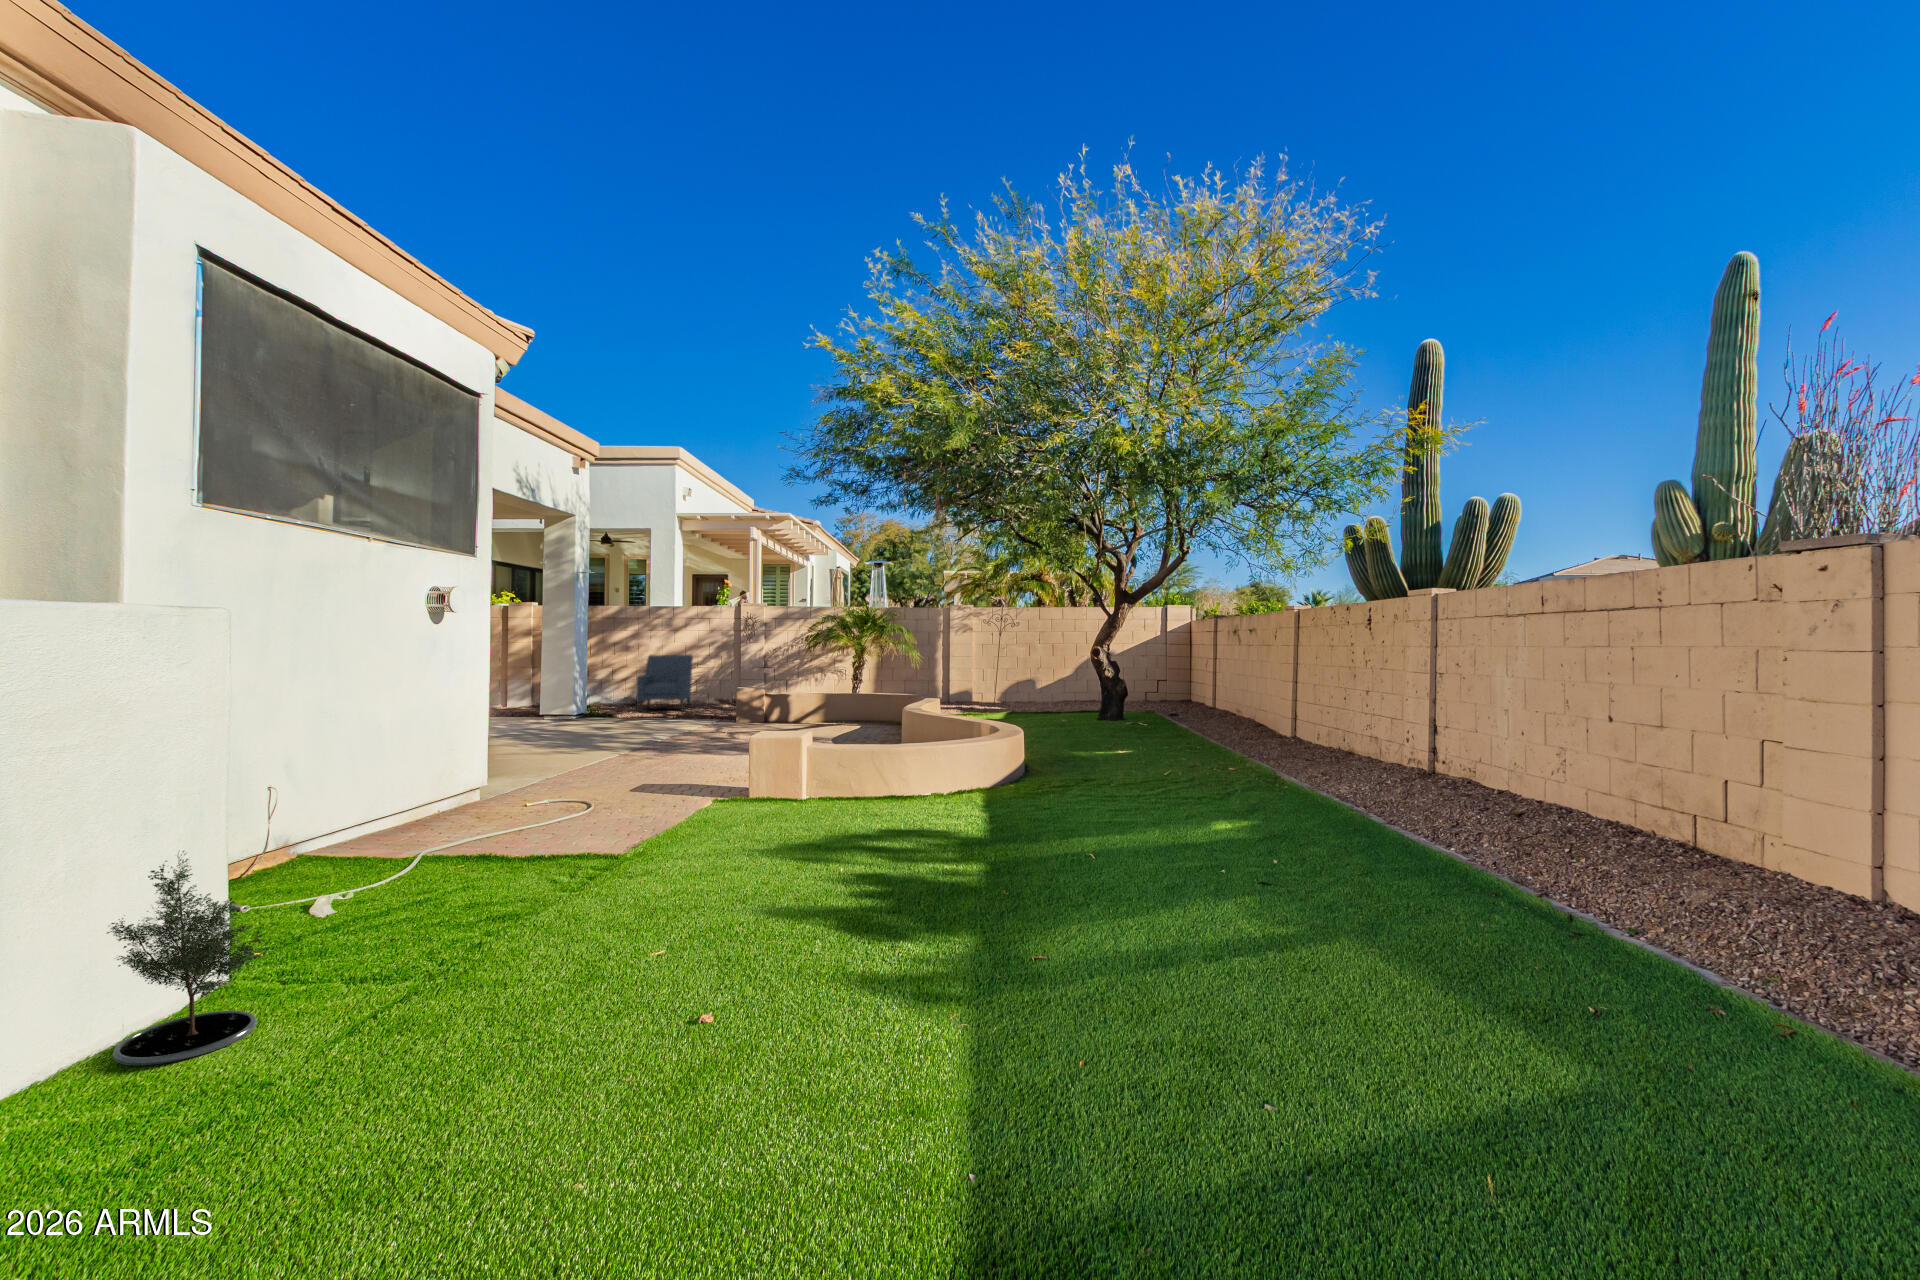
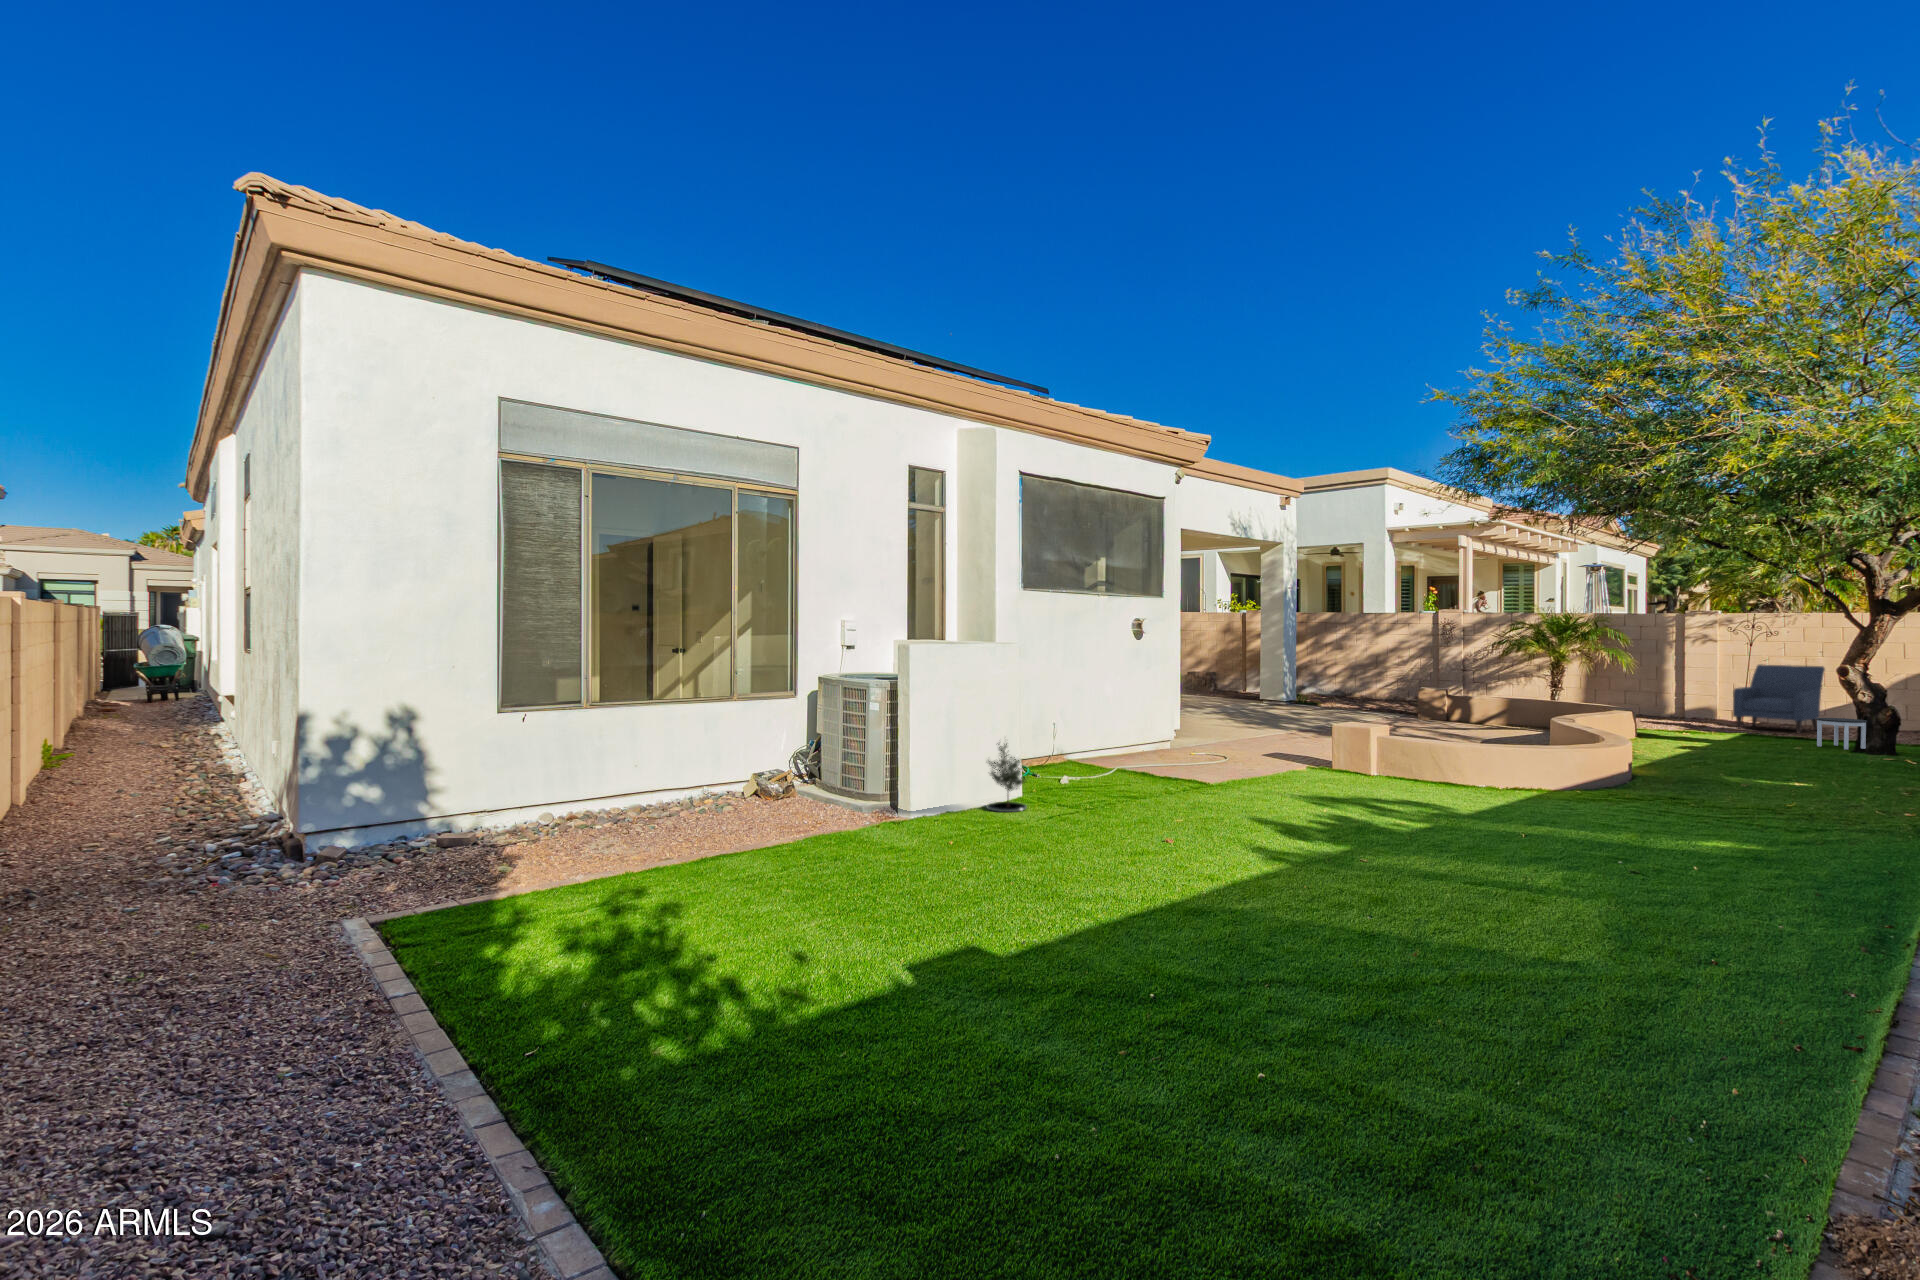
chair: present [637,655,693,710] -> present [1733,664,1825,733]
round table: none [1060,692,1090,717] -> present [1816,718,1867,750]

